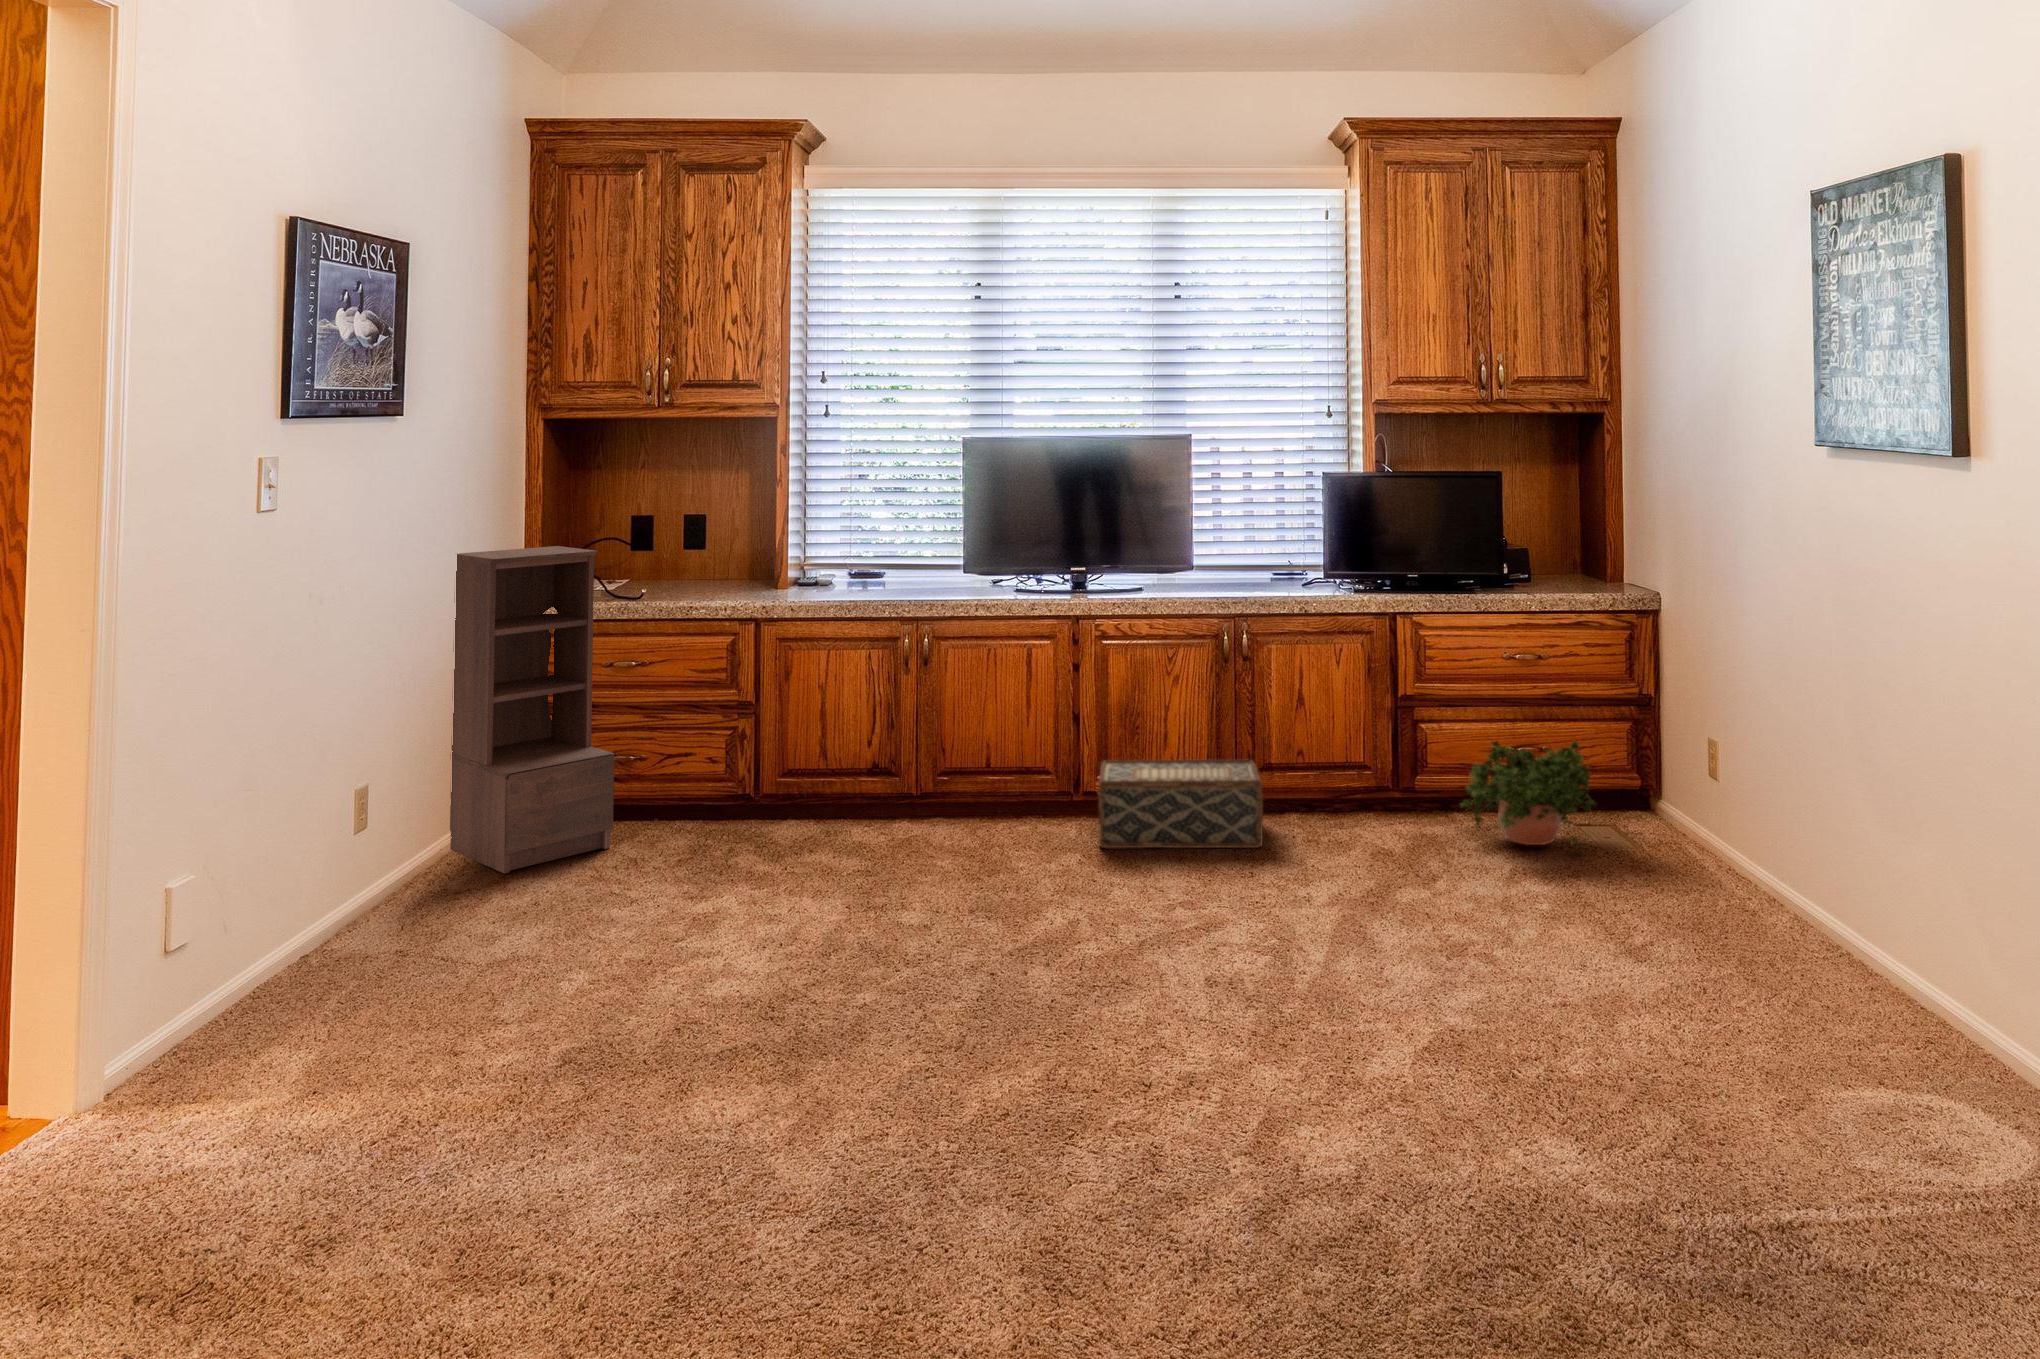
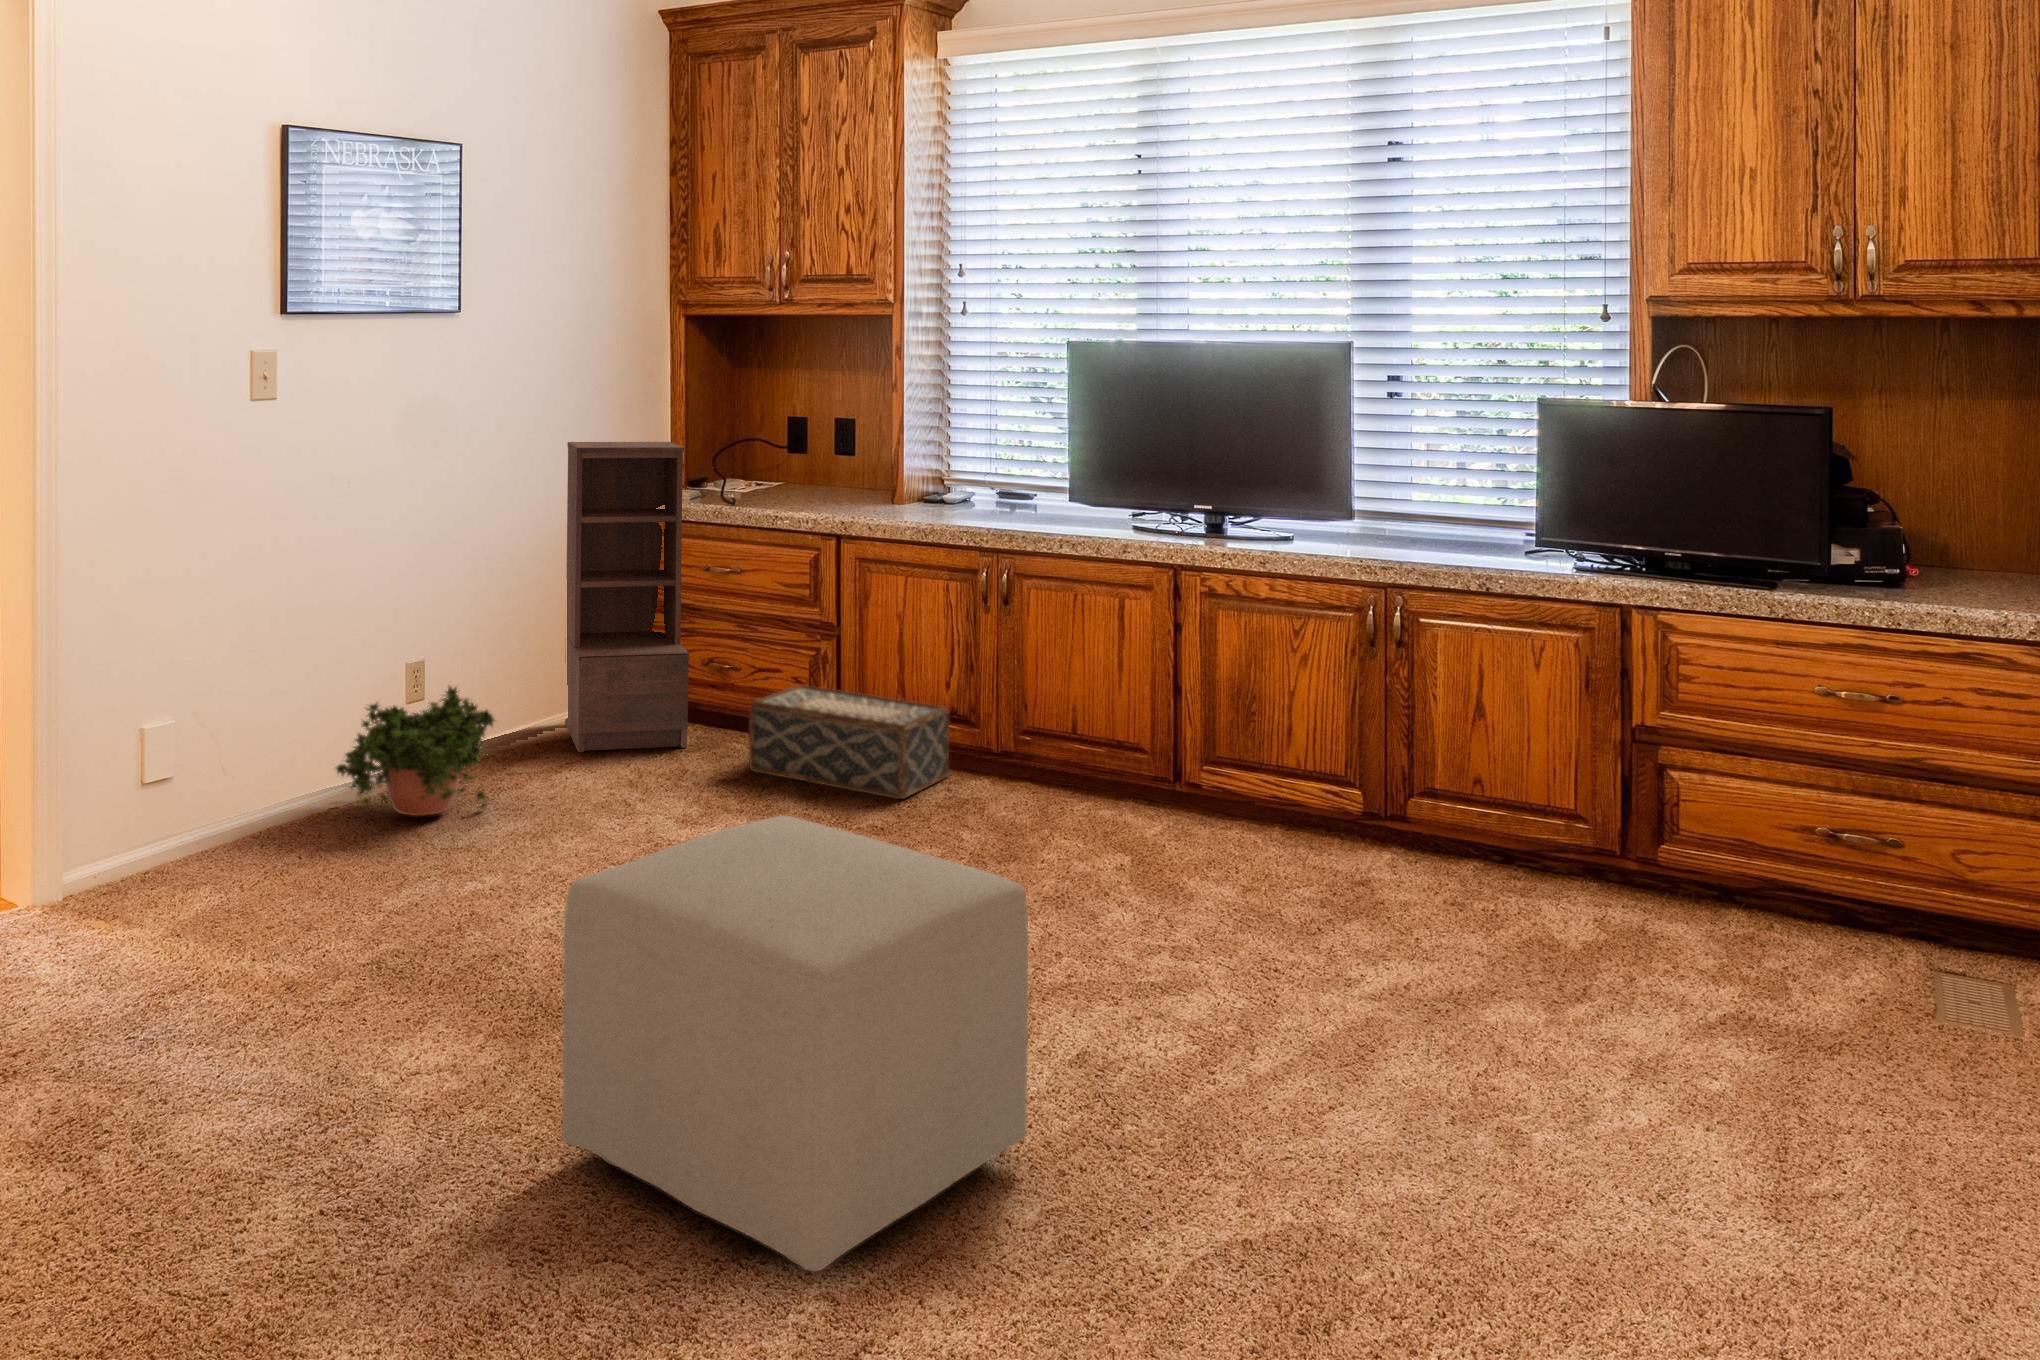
potted plant: present [1460,741,1595,845] -> present [336,686,495,816]
woven basket: present [1098,760,1263,848] -> present [749,685,949,799]
ottoman: none [969,863,1284,1210] -> present [562,816,1028,1272]

